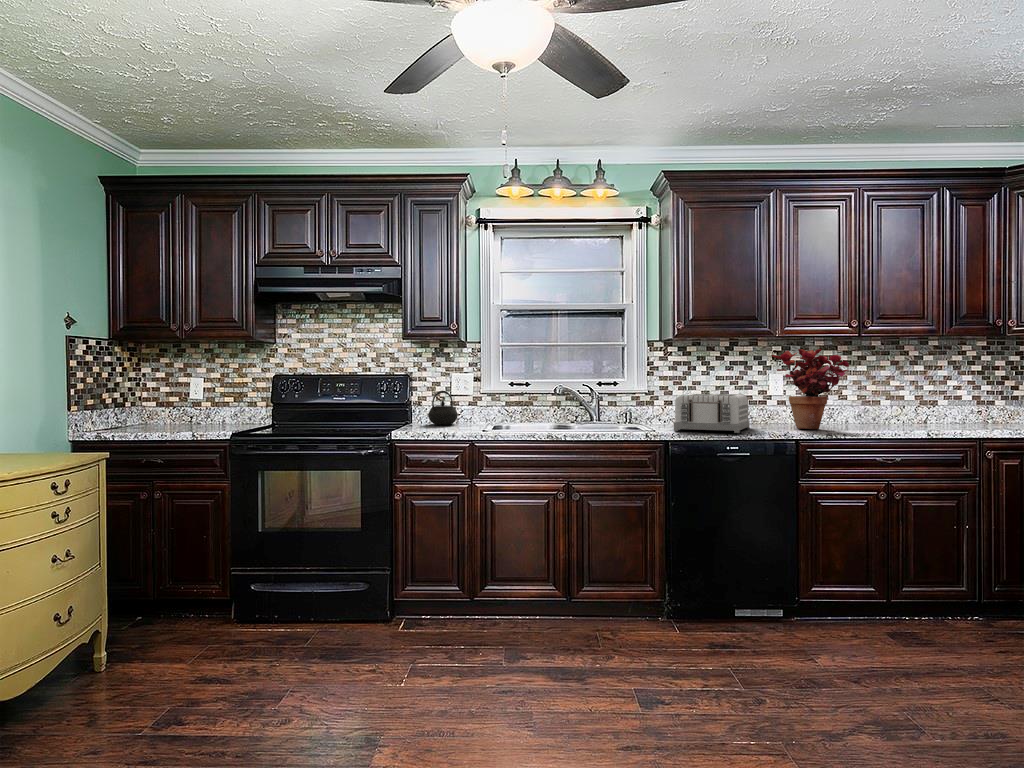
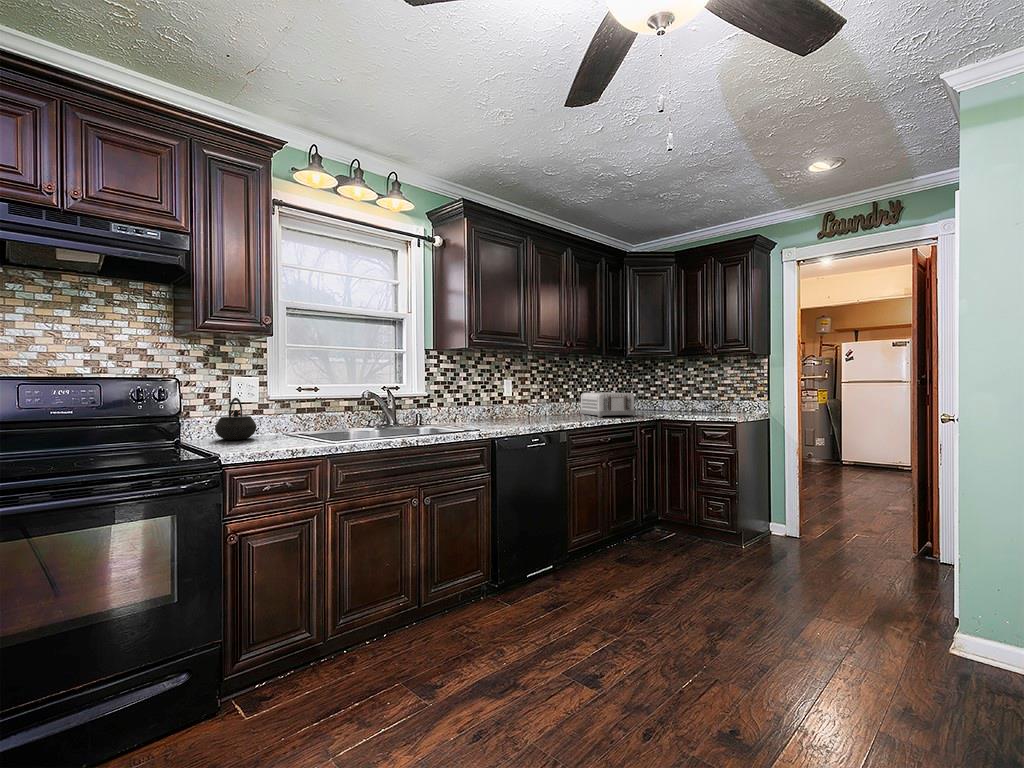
potted plant: present [772,349,849,429] -> none [531,361,583,420]
toaster: present [674,394,750,433] -> present [580,392,635,417]

